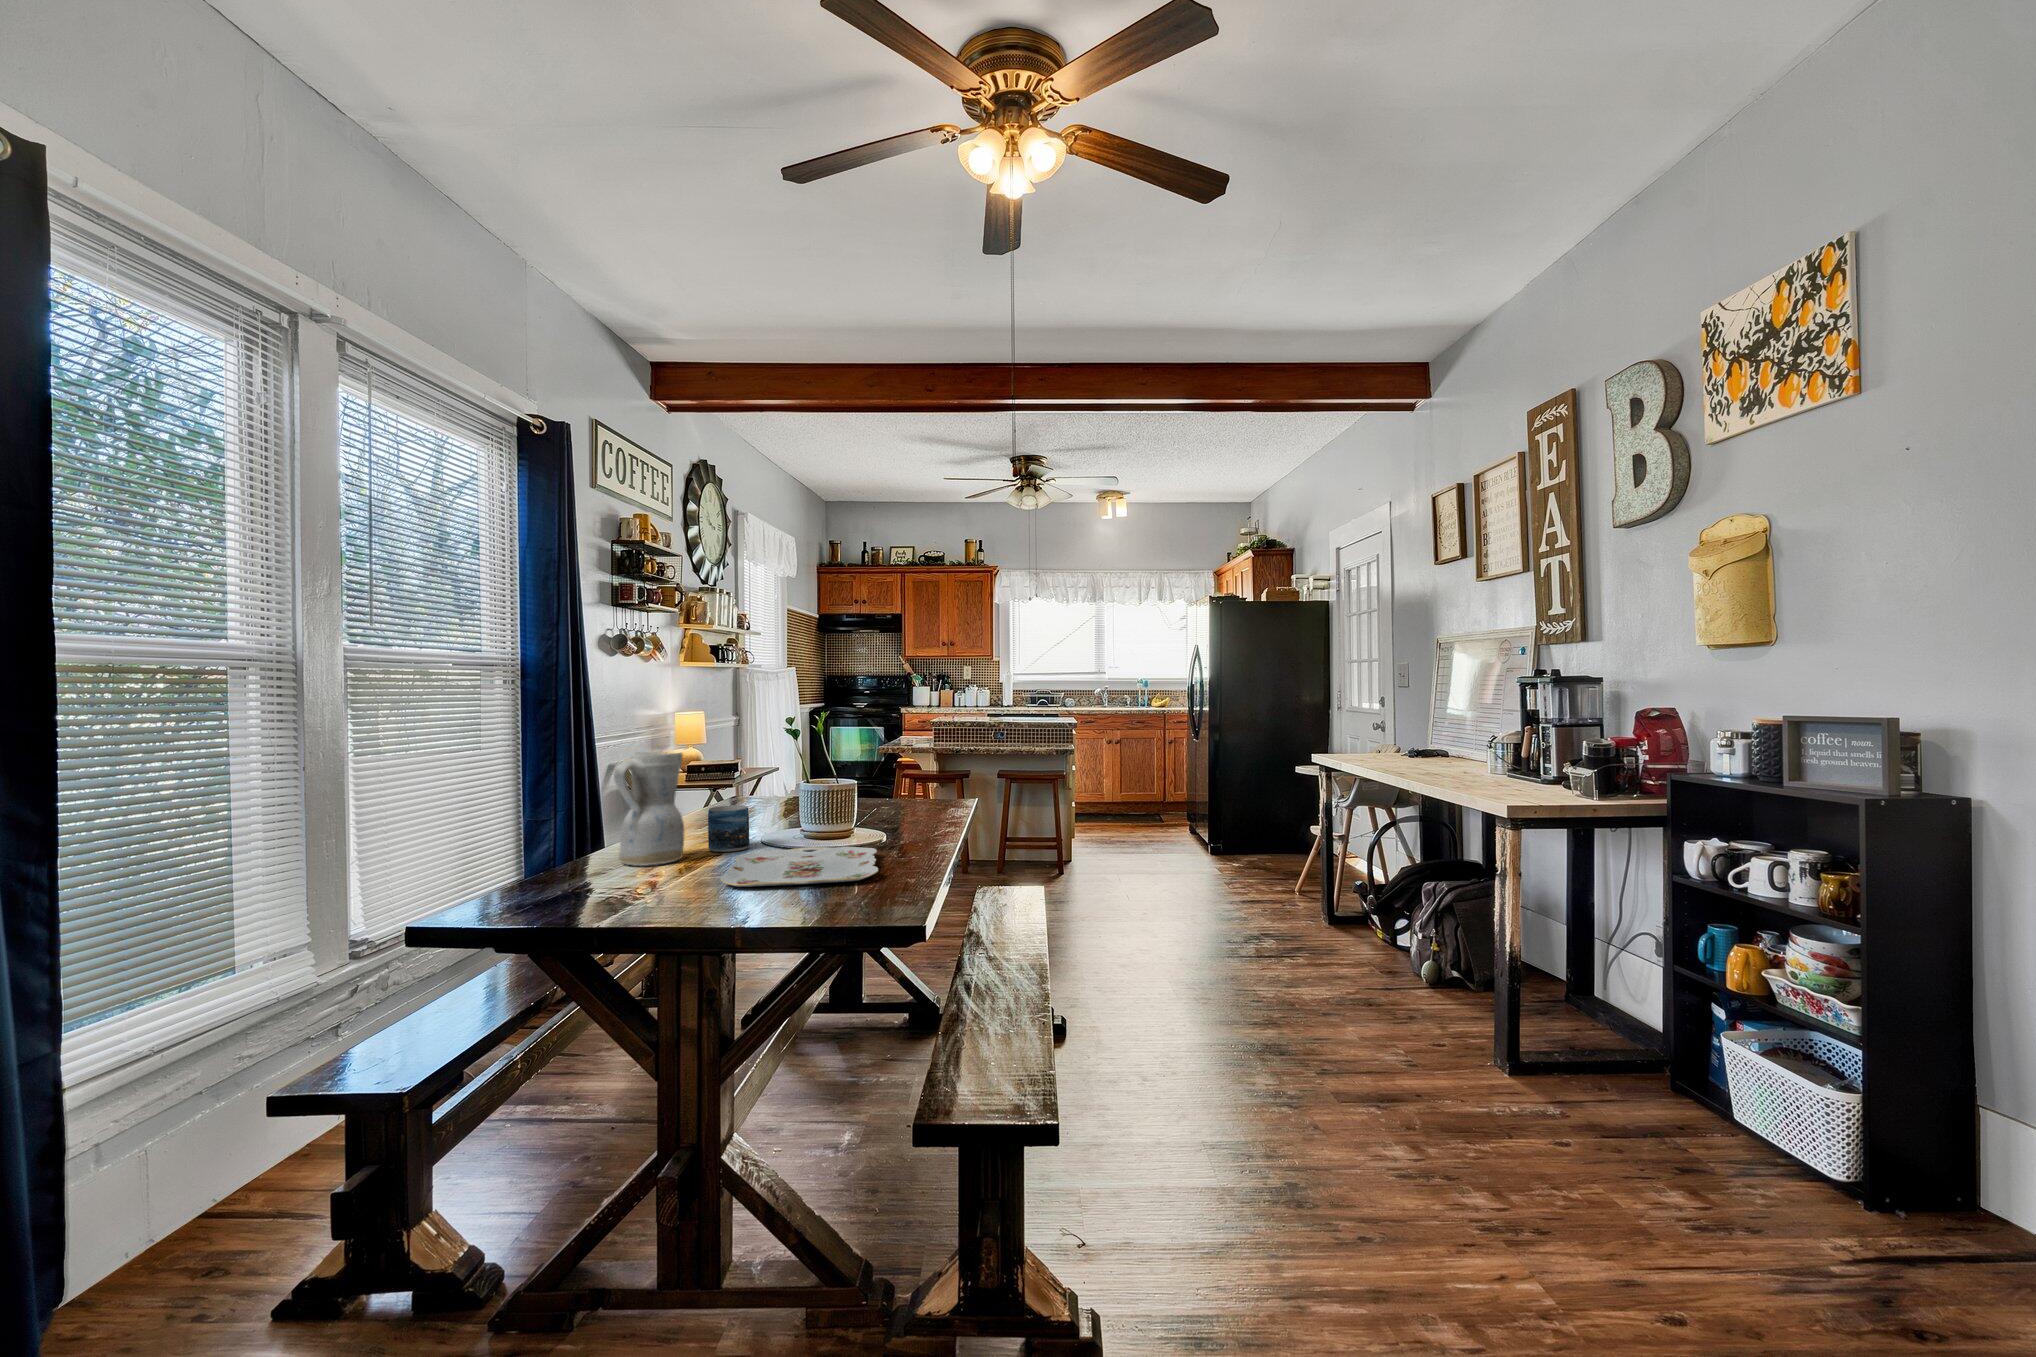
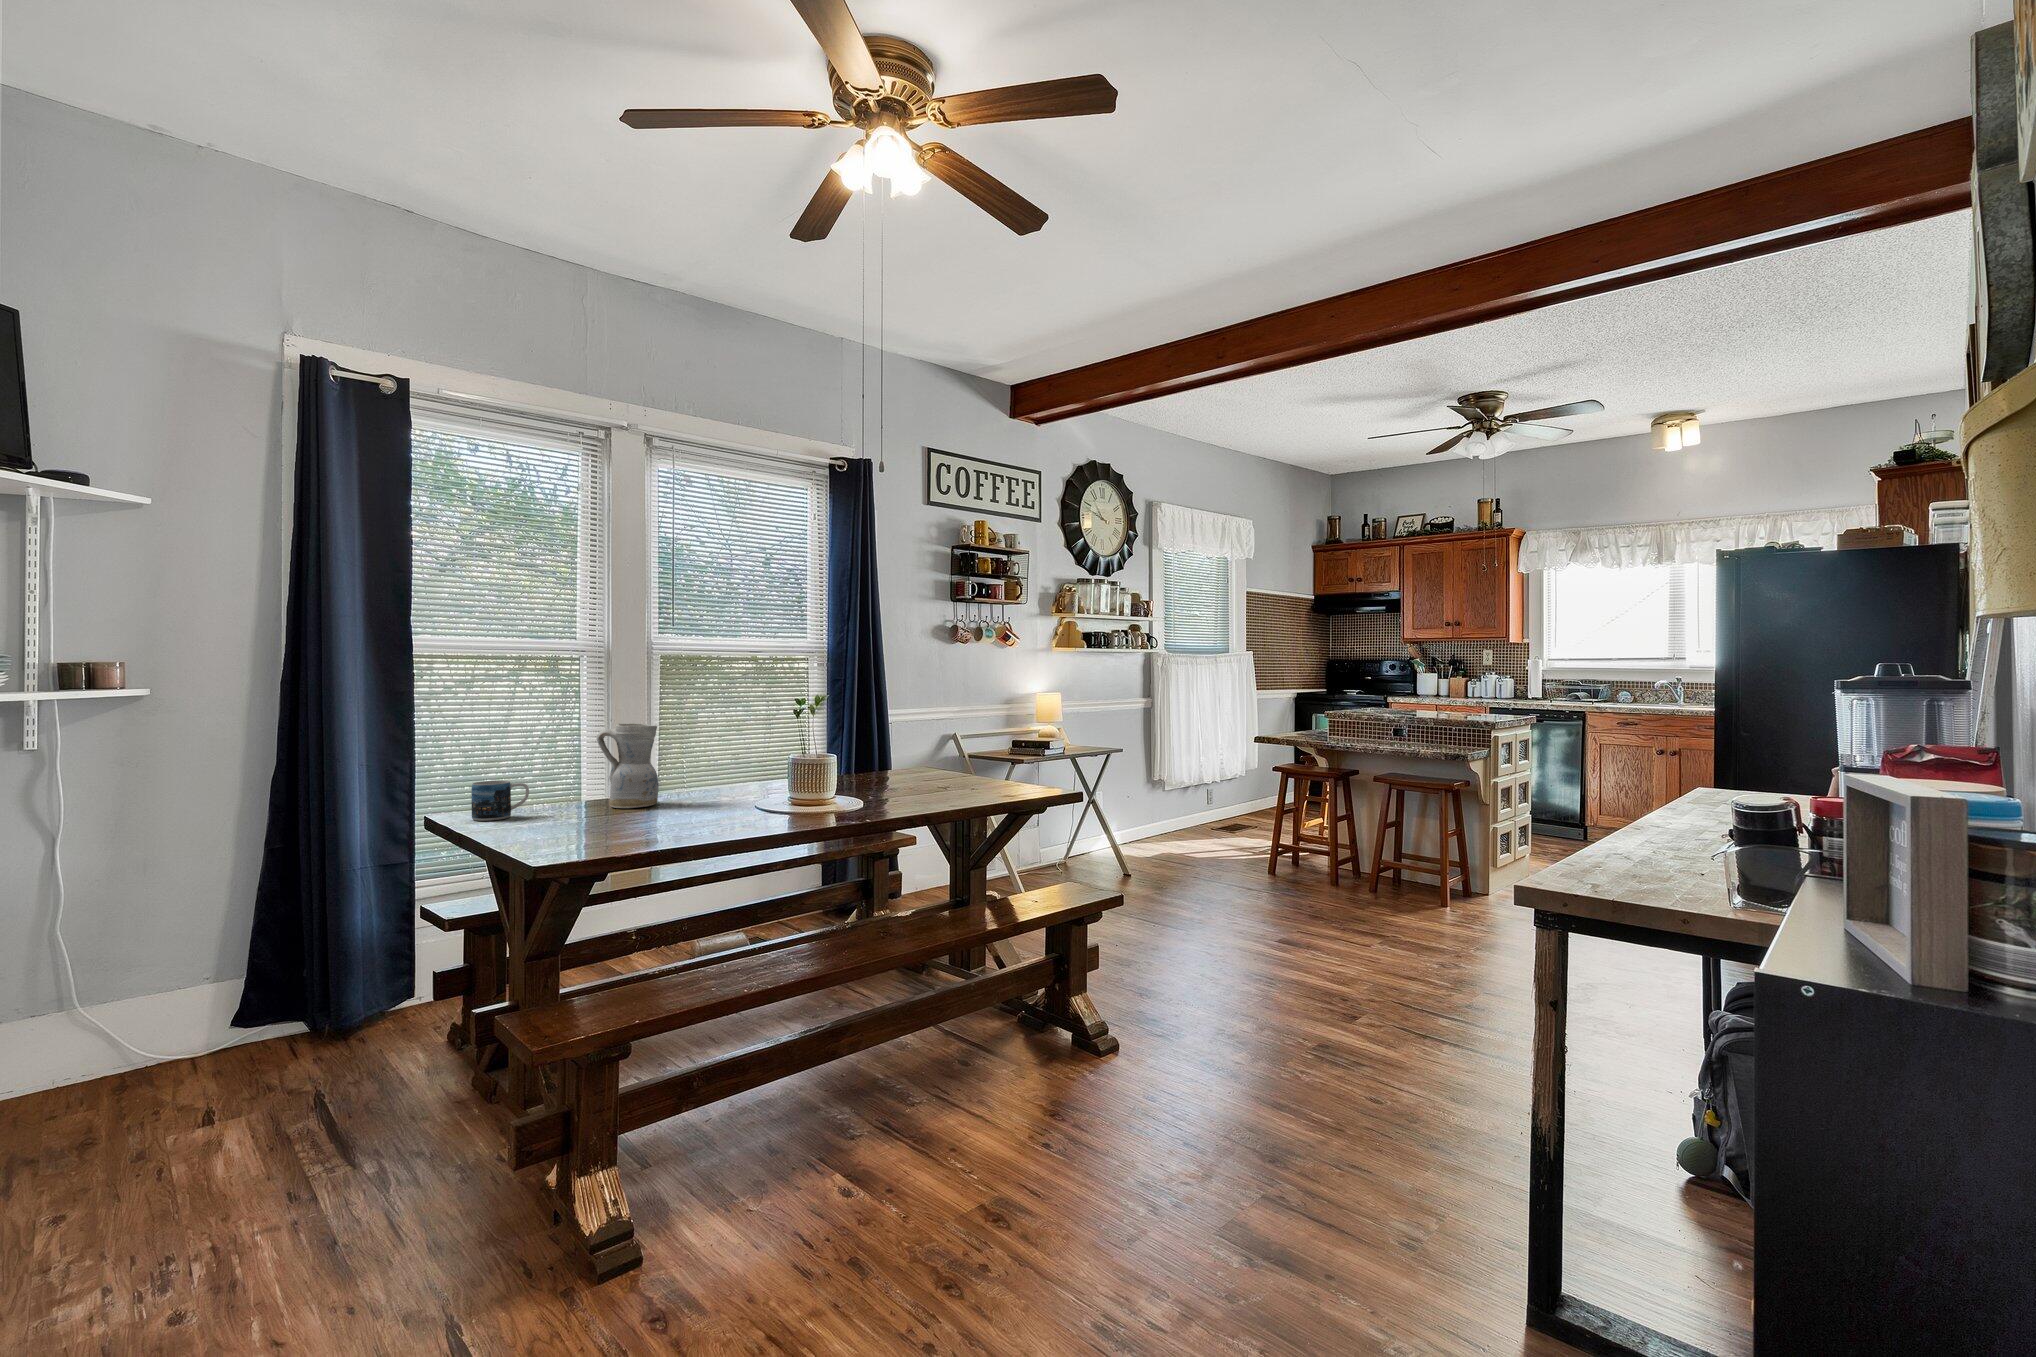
mug: present [708,805,749,852] -> present [471,780,529,821]
serving tray: present [720,847,878,887] -> none [557,809,732,838]

